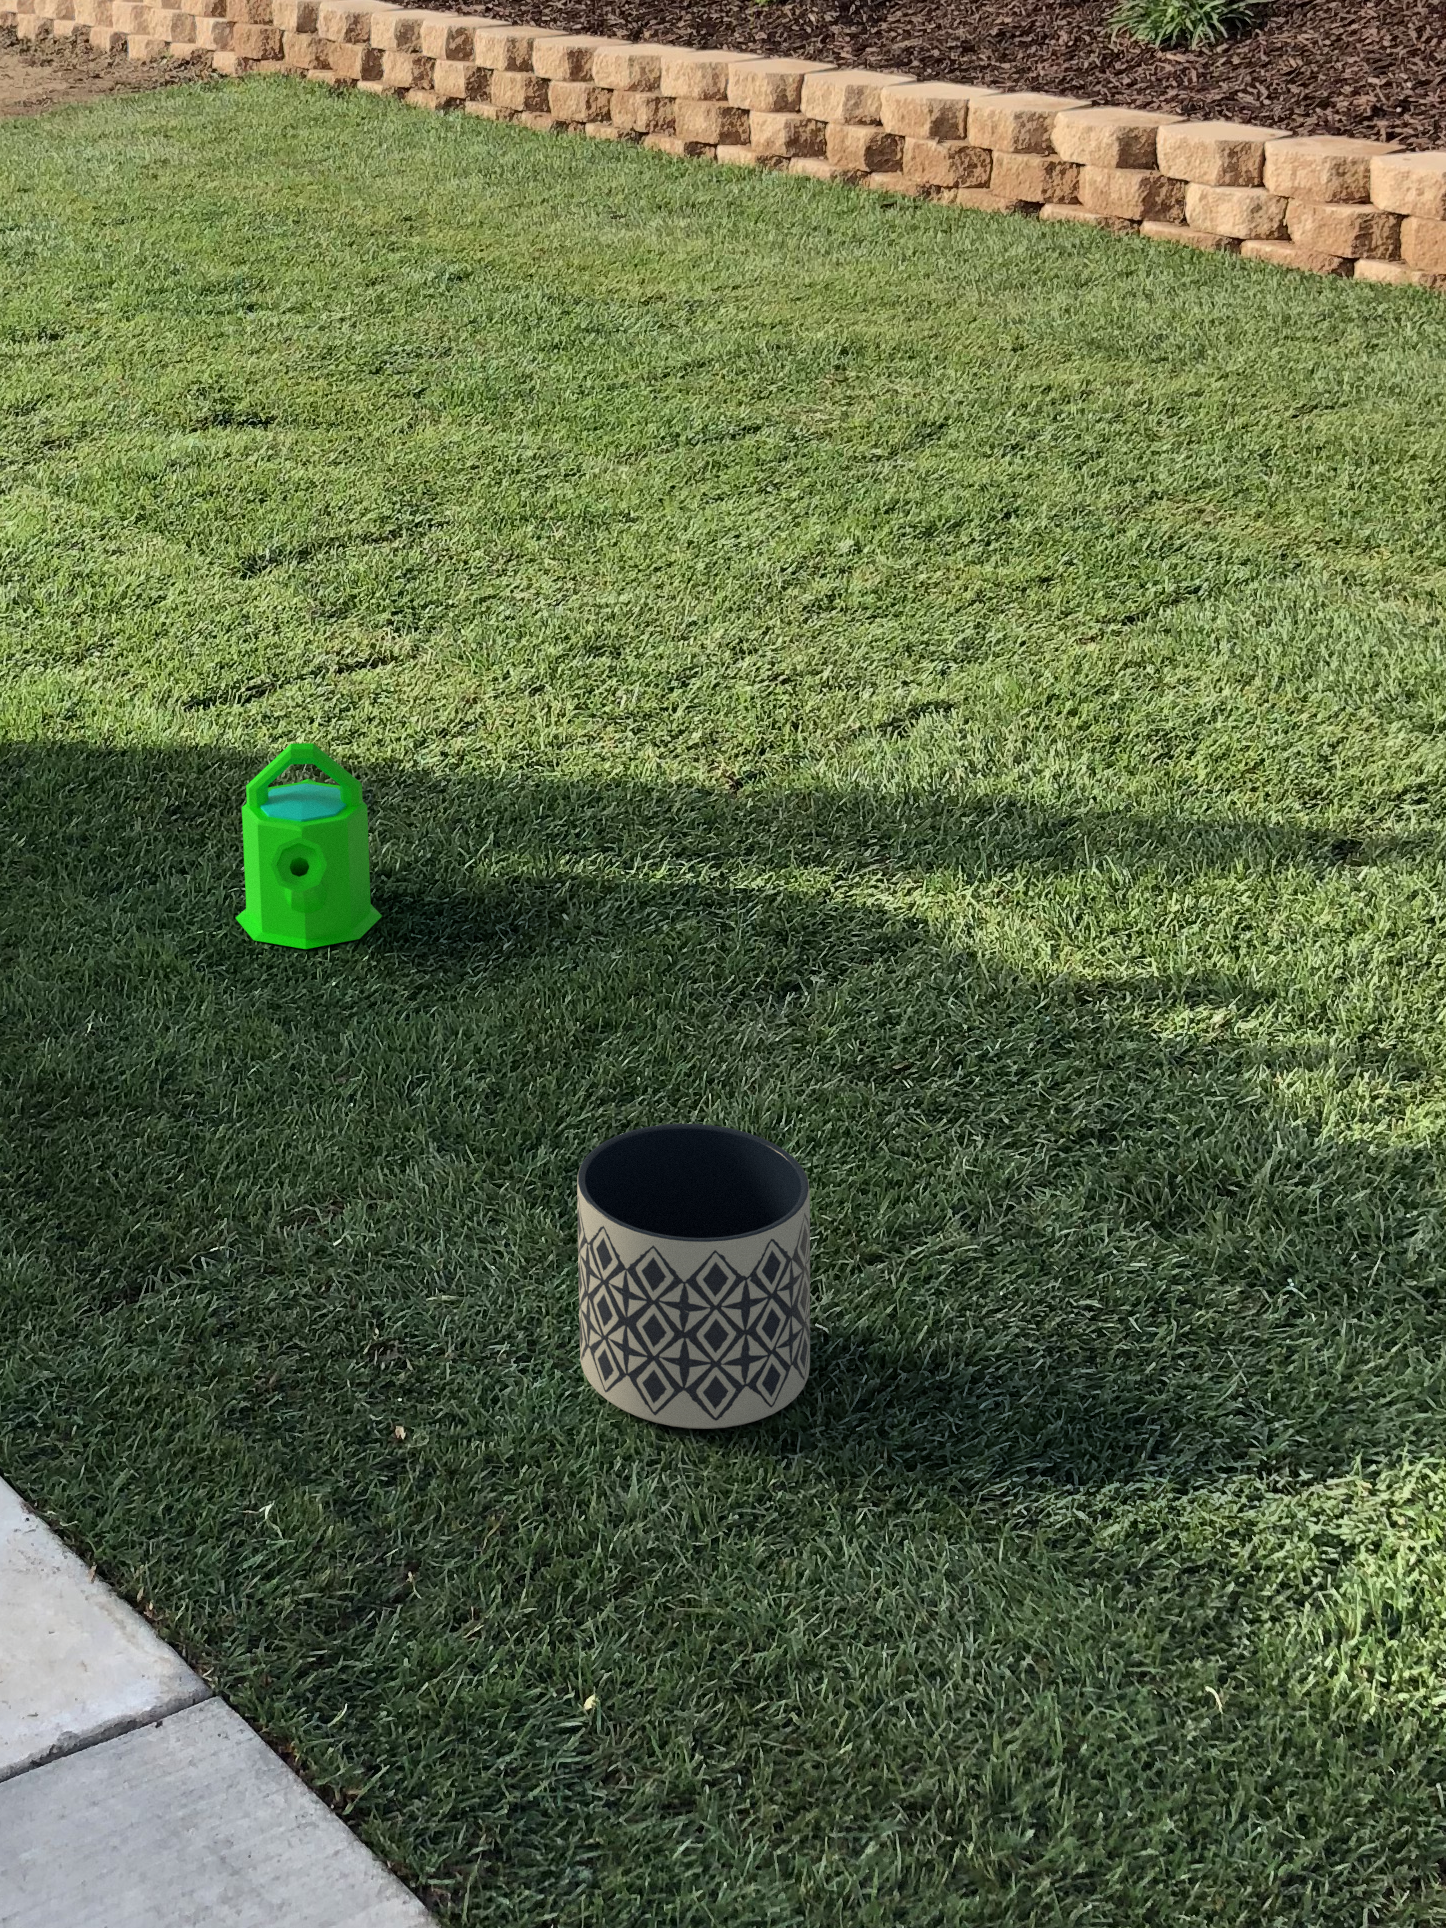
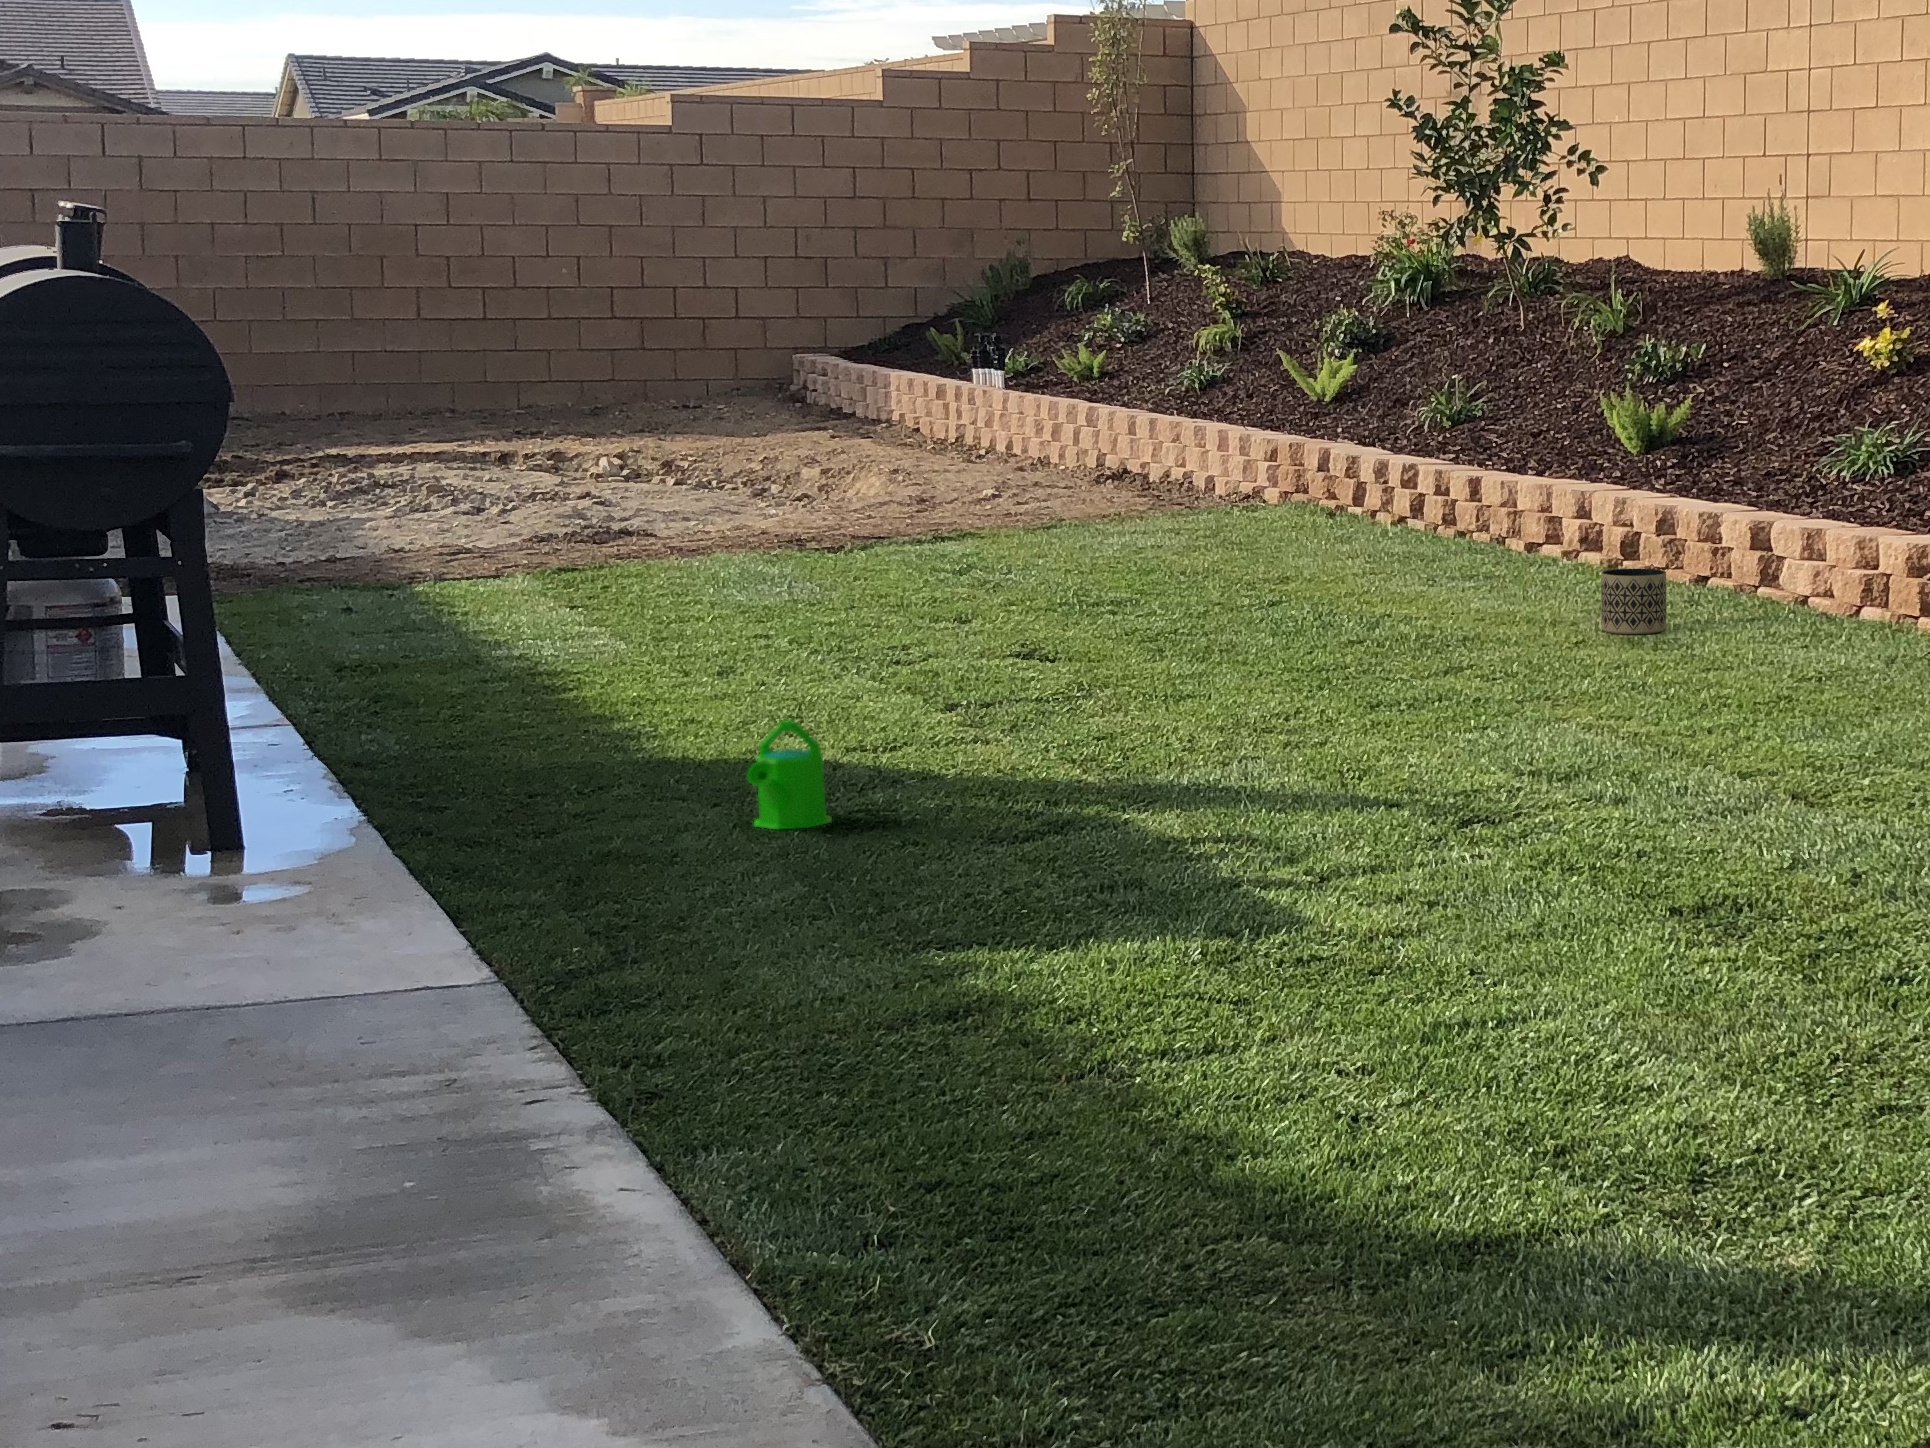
planter: present [577,1124,810,1429] -> present [1601,569,1666,634]

